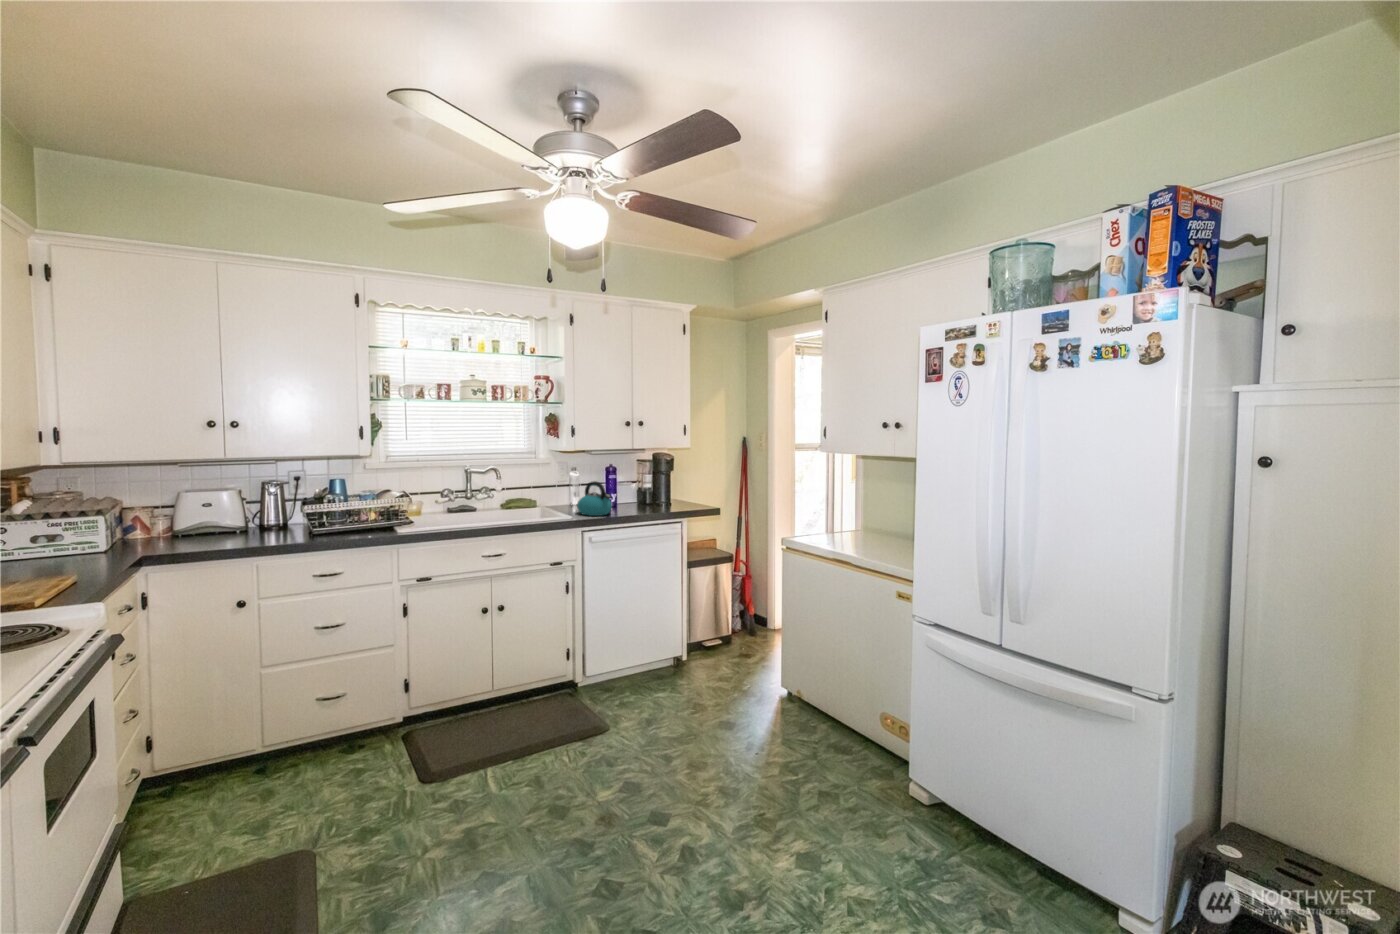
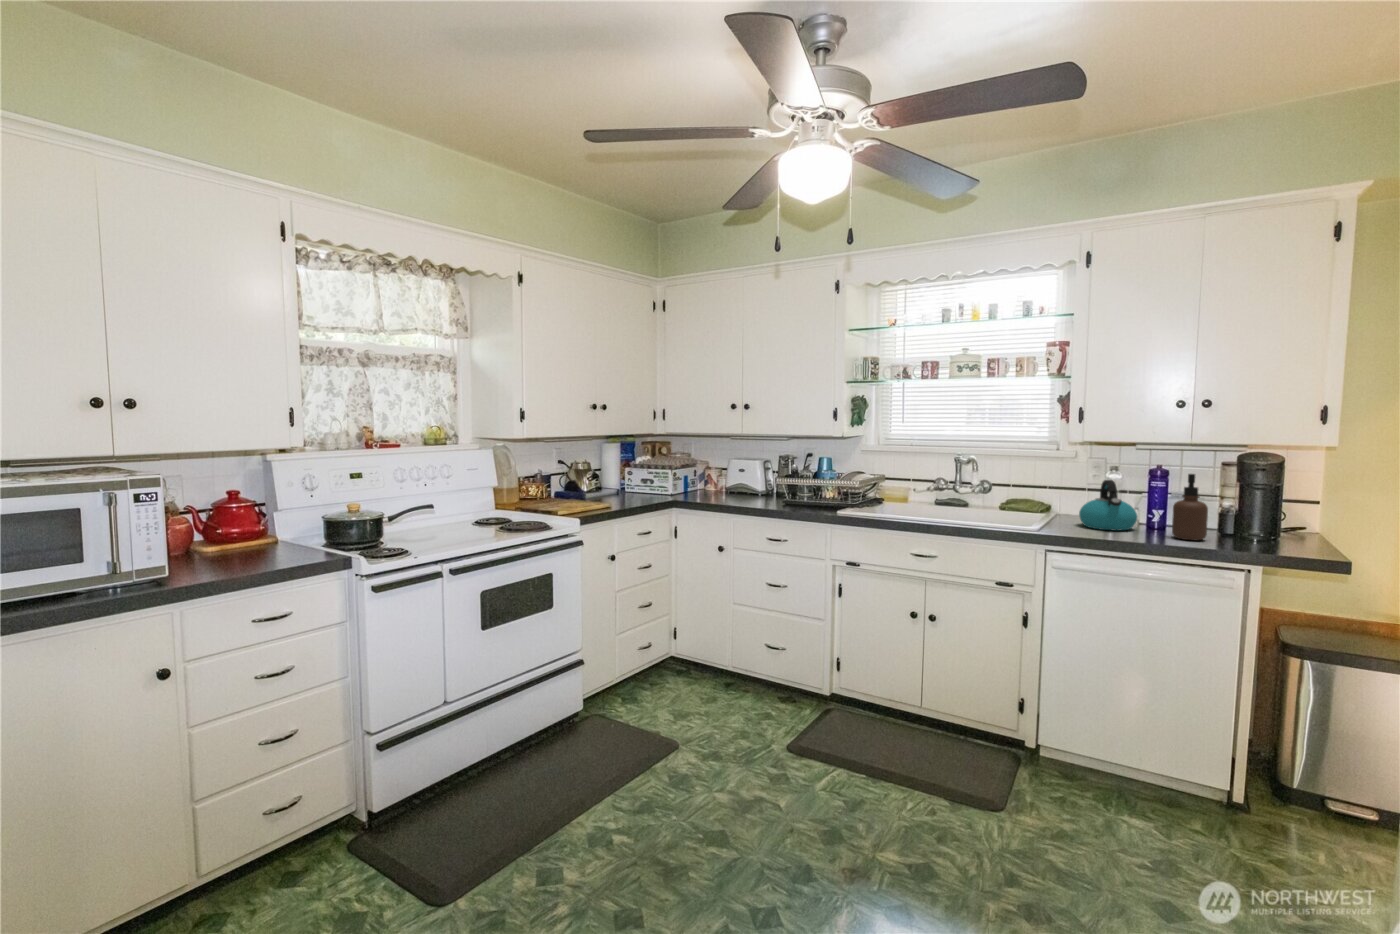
soap dispenser: none [633,475,651,515] -> present [1172,474,1208,540]

